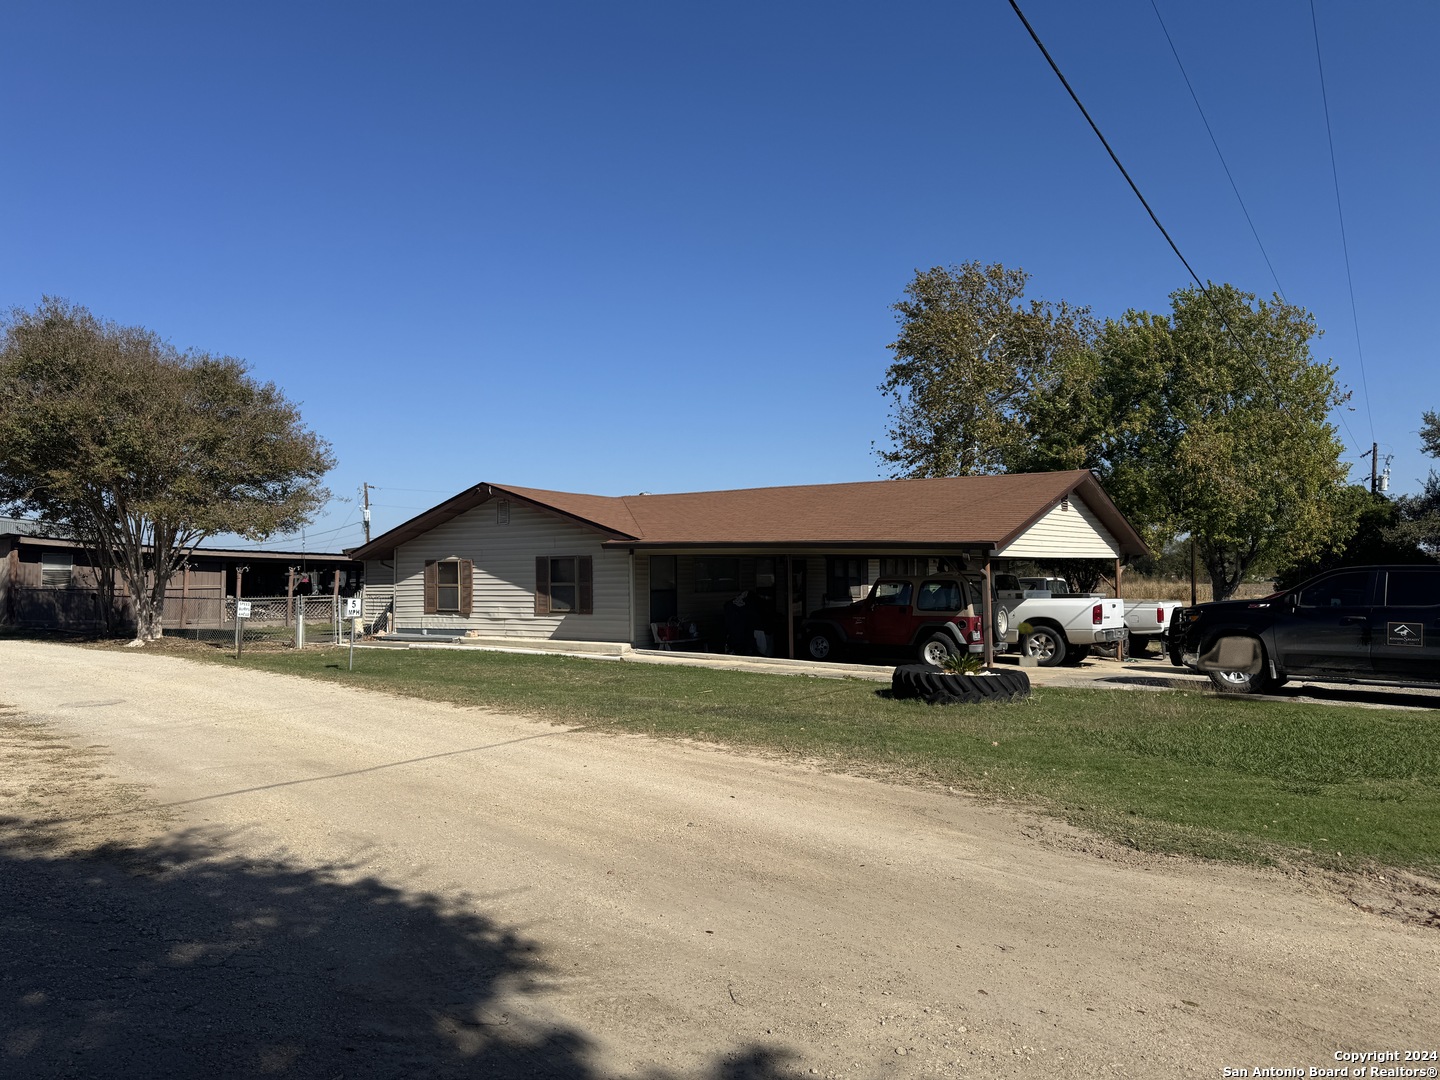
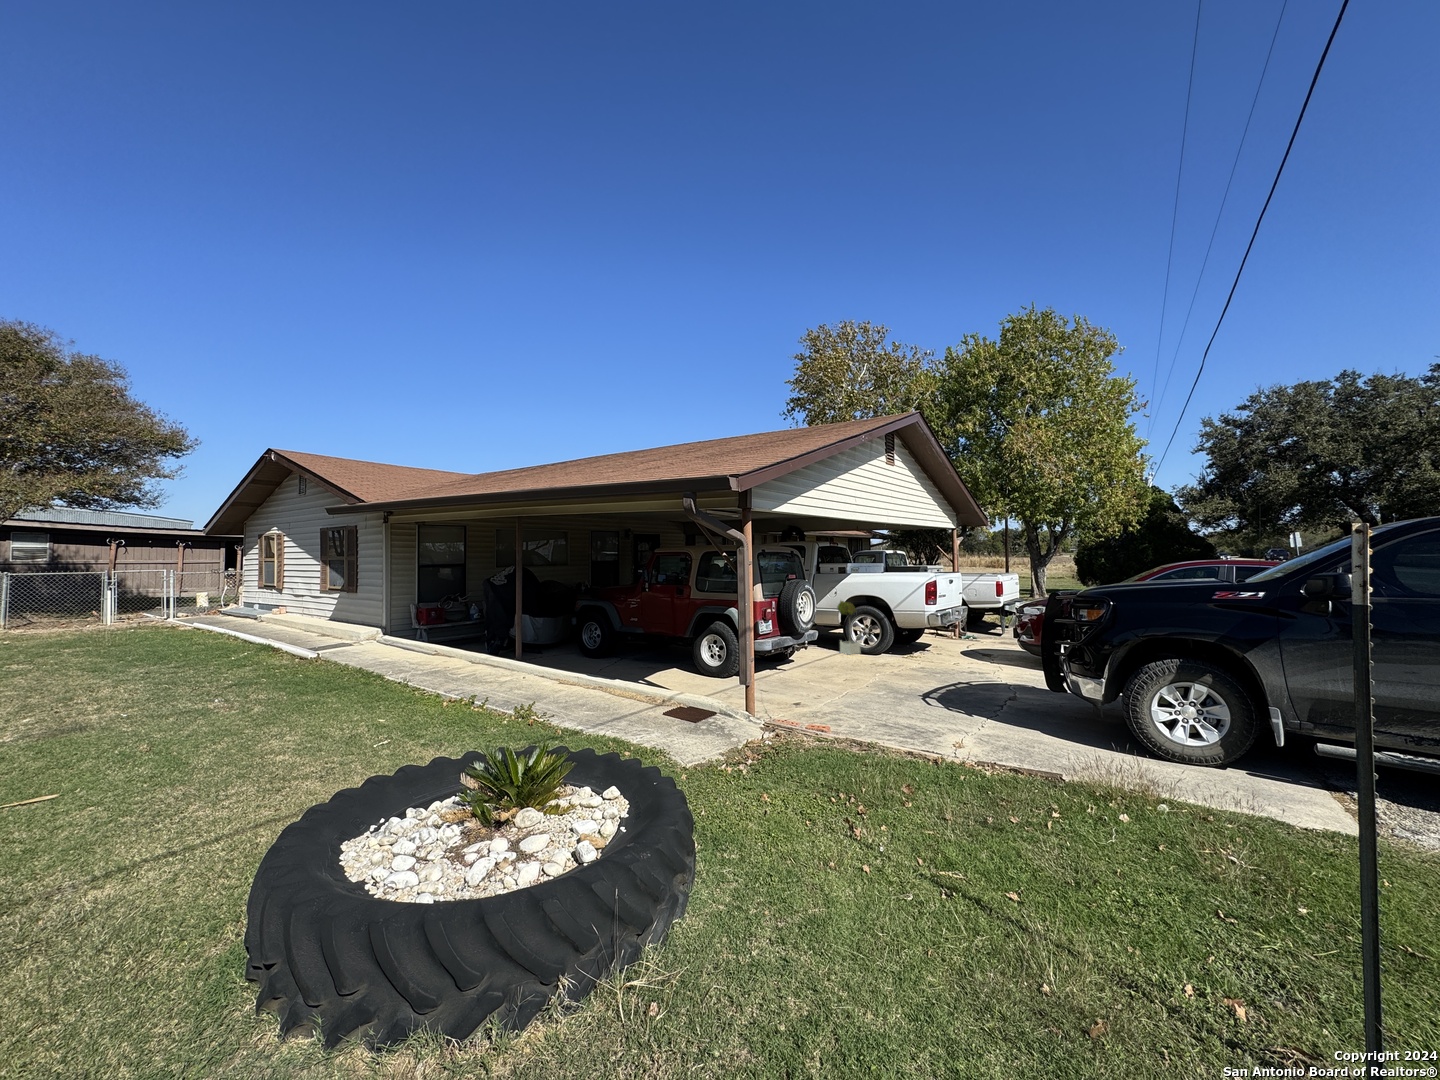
lounge chair: present [1197,637,1263,700] -> none [1121,655,1266,806]

